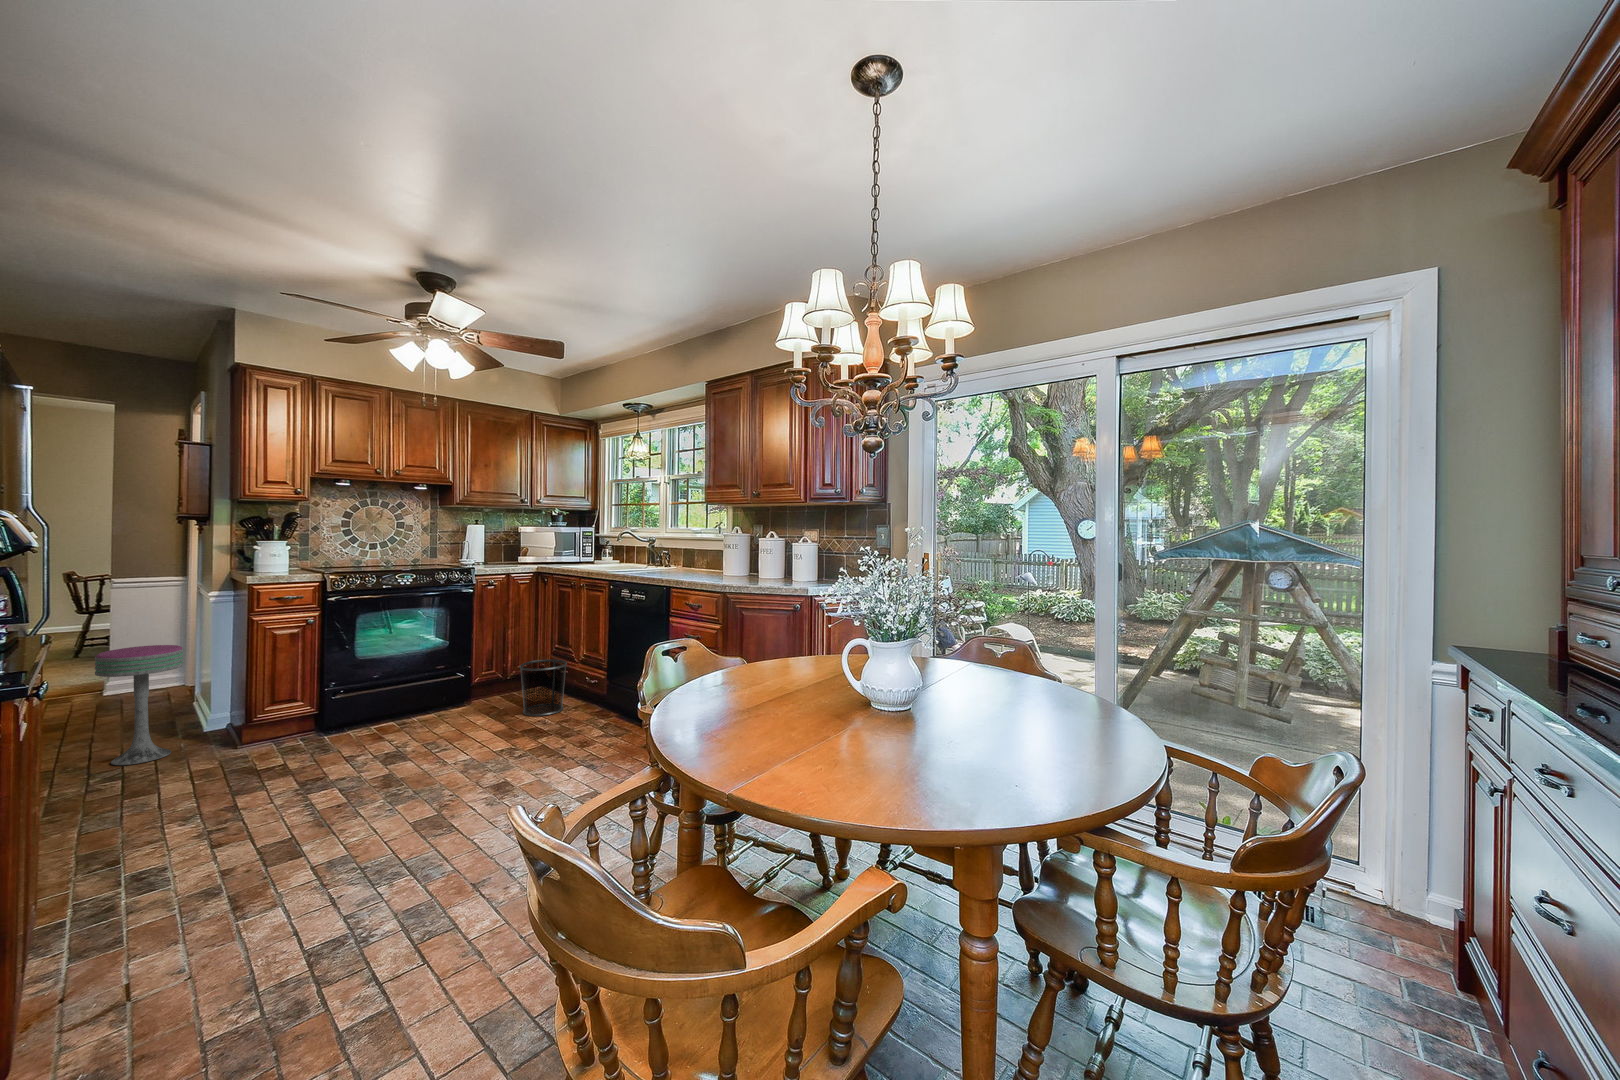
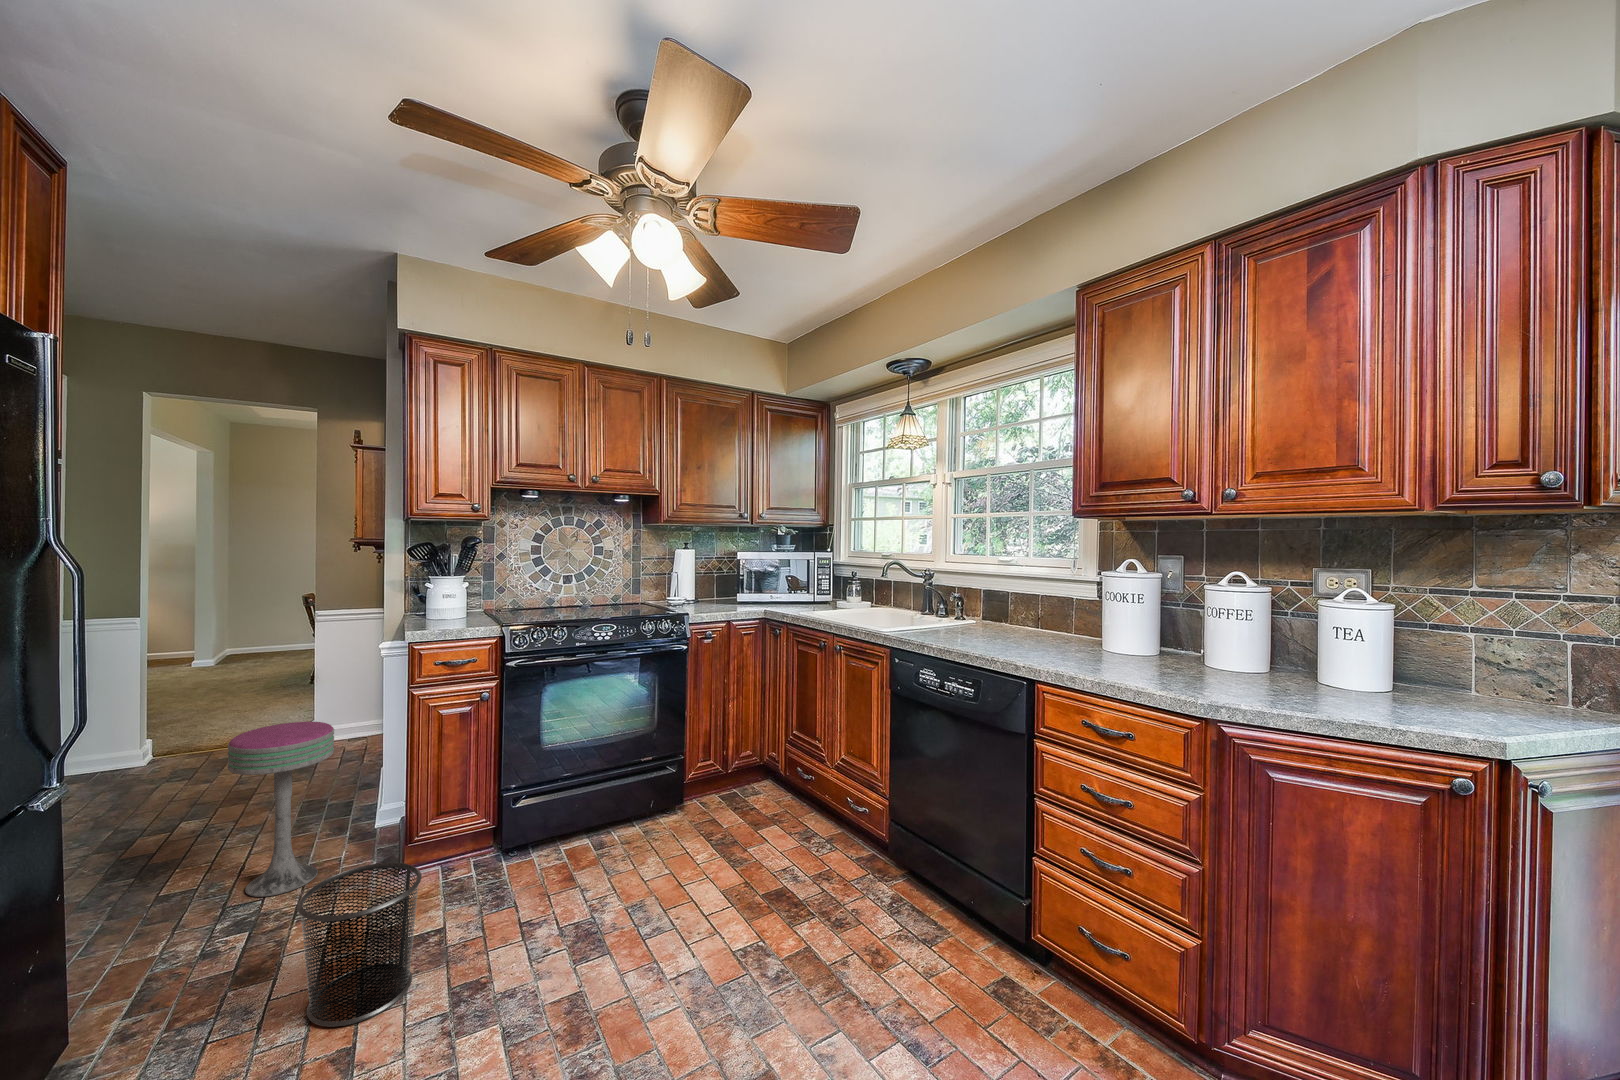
waste bin: present [519,659,567,716] -> present [297,862,422,1027]

